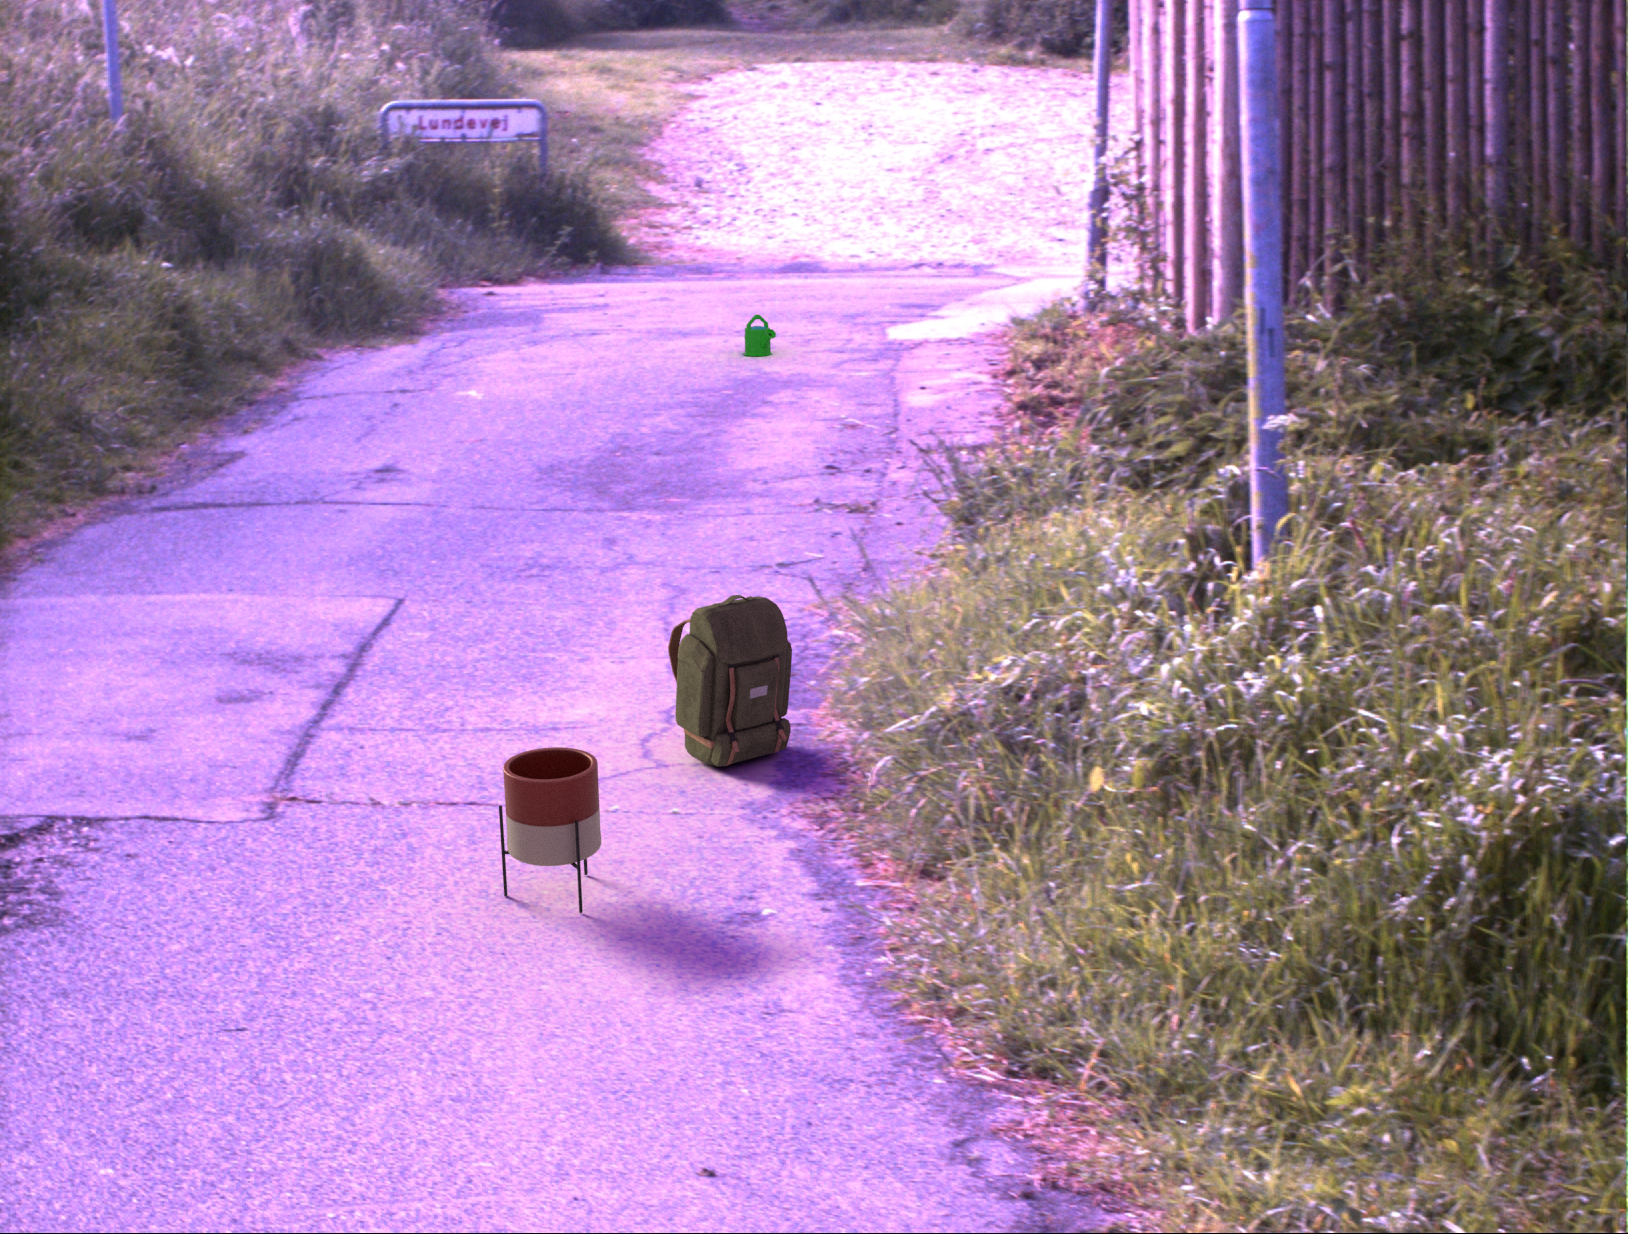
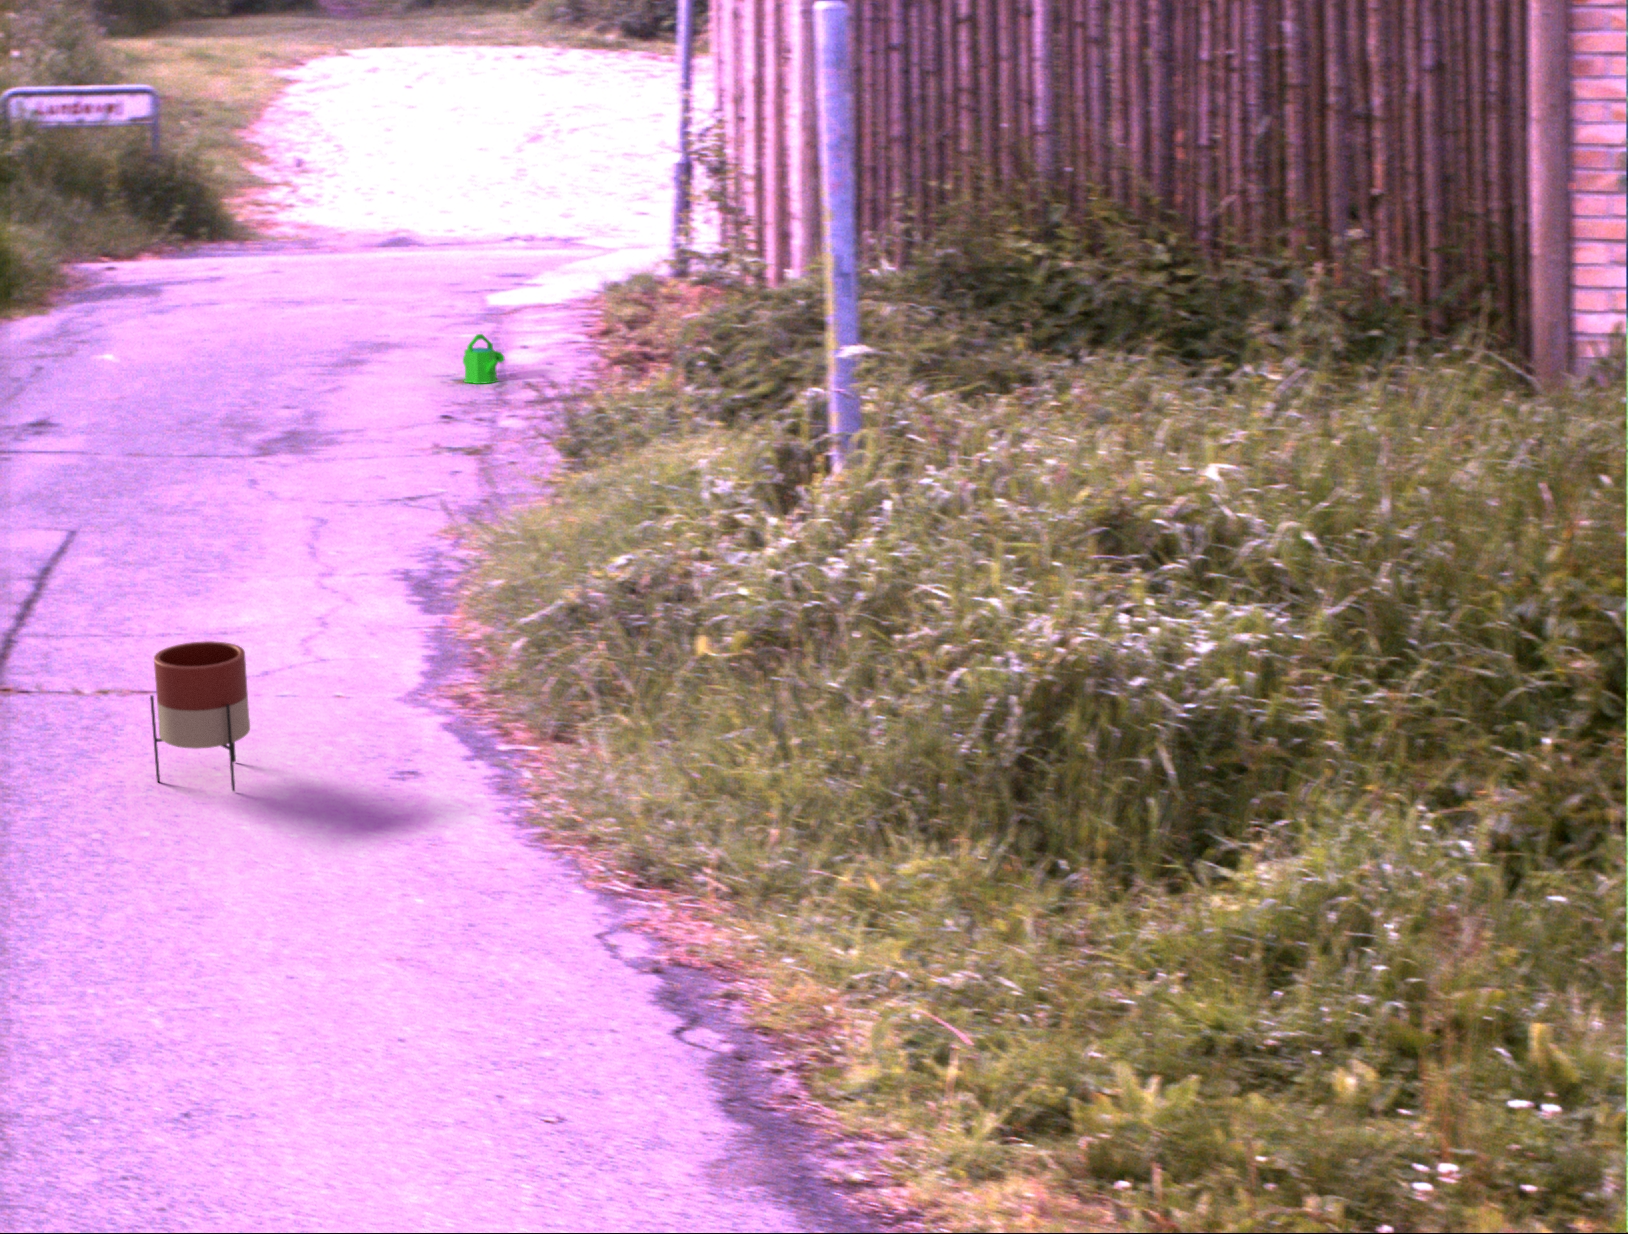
watering can: present [743,315,776,356] -> present [463,334,505,384]
backpack: present [668,595,792,767] -> none [299,511,419,671]

